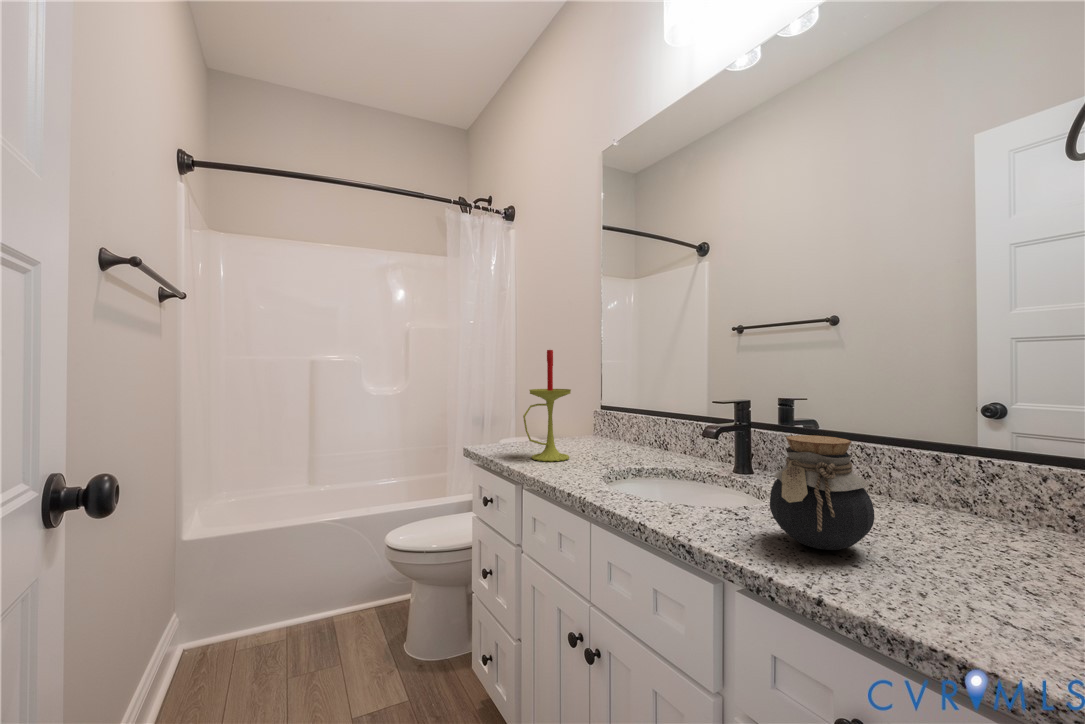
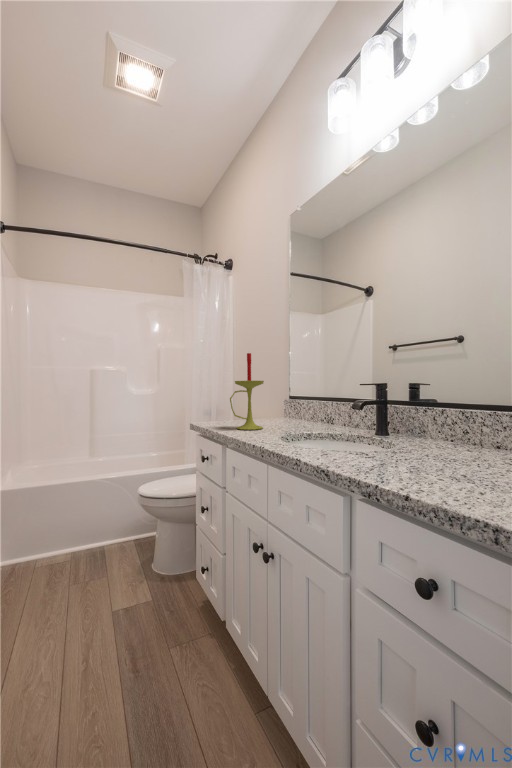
jar: present [770,435,874,550] -> none [384,393,456,471]

